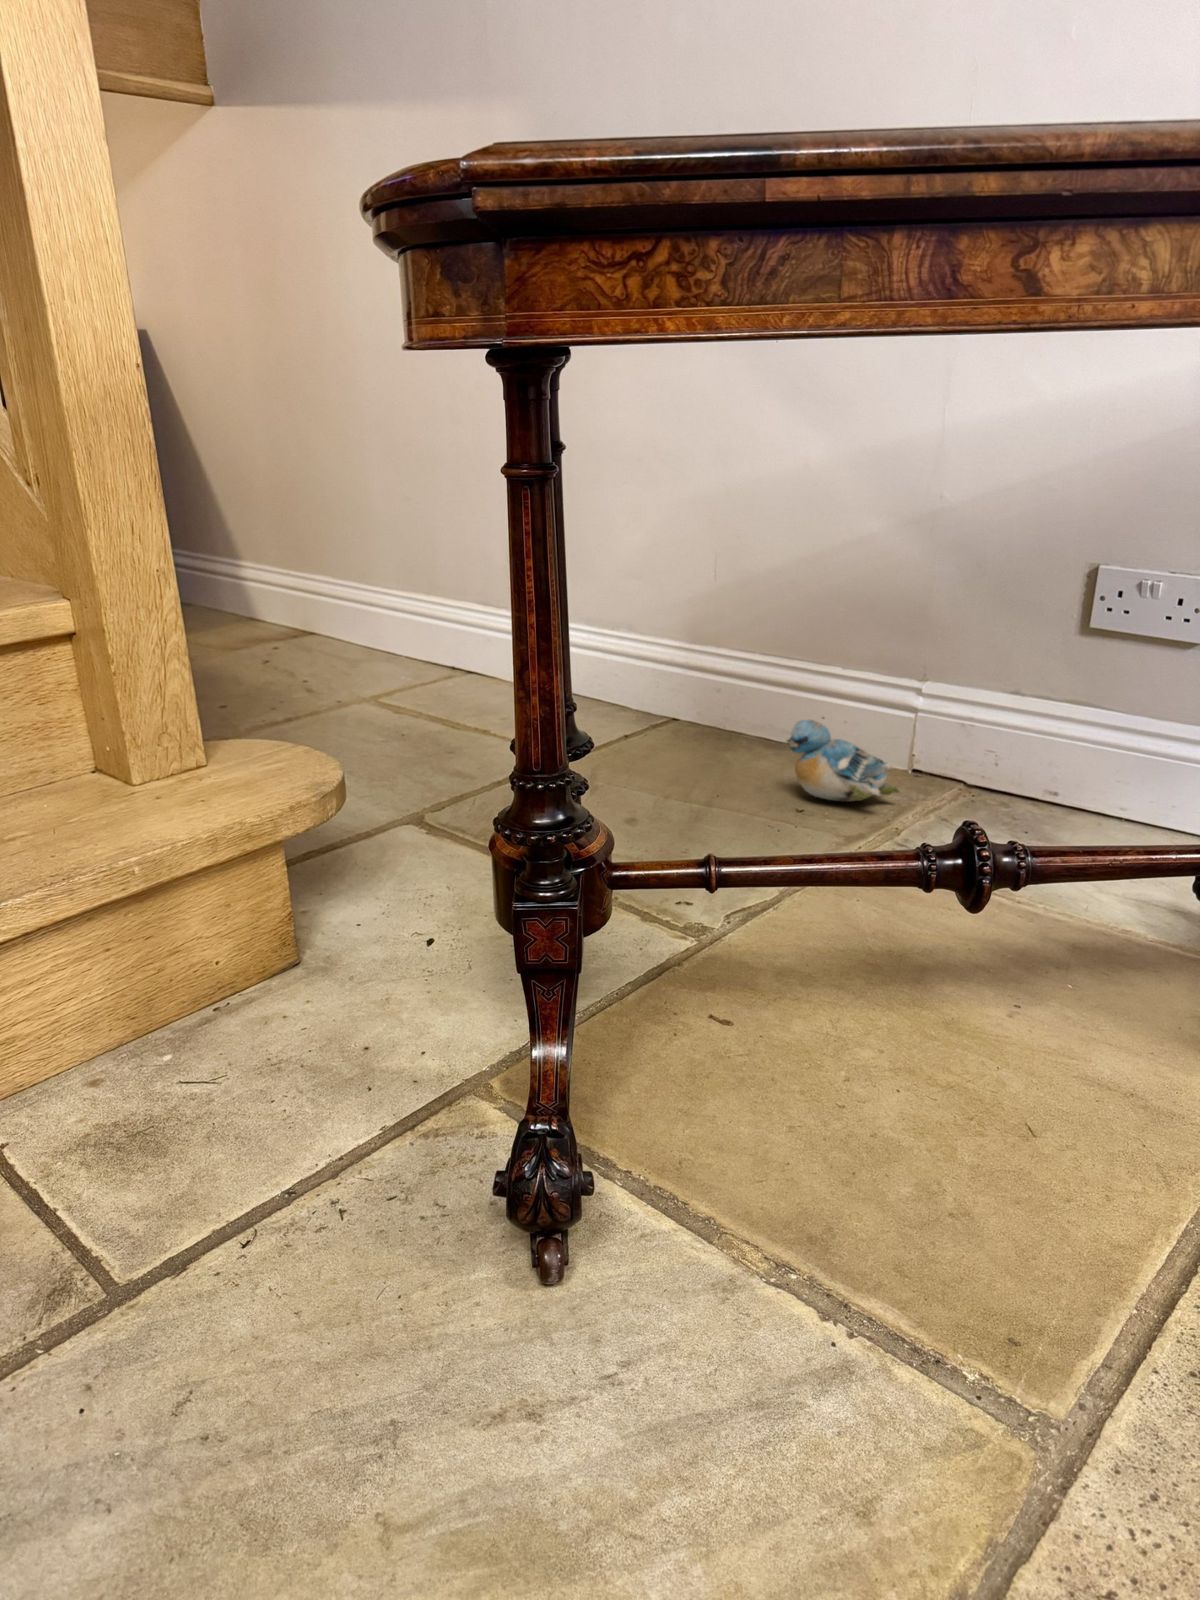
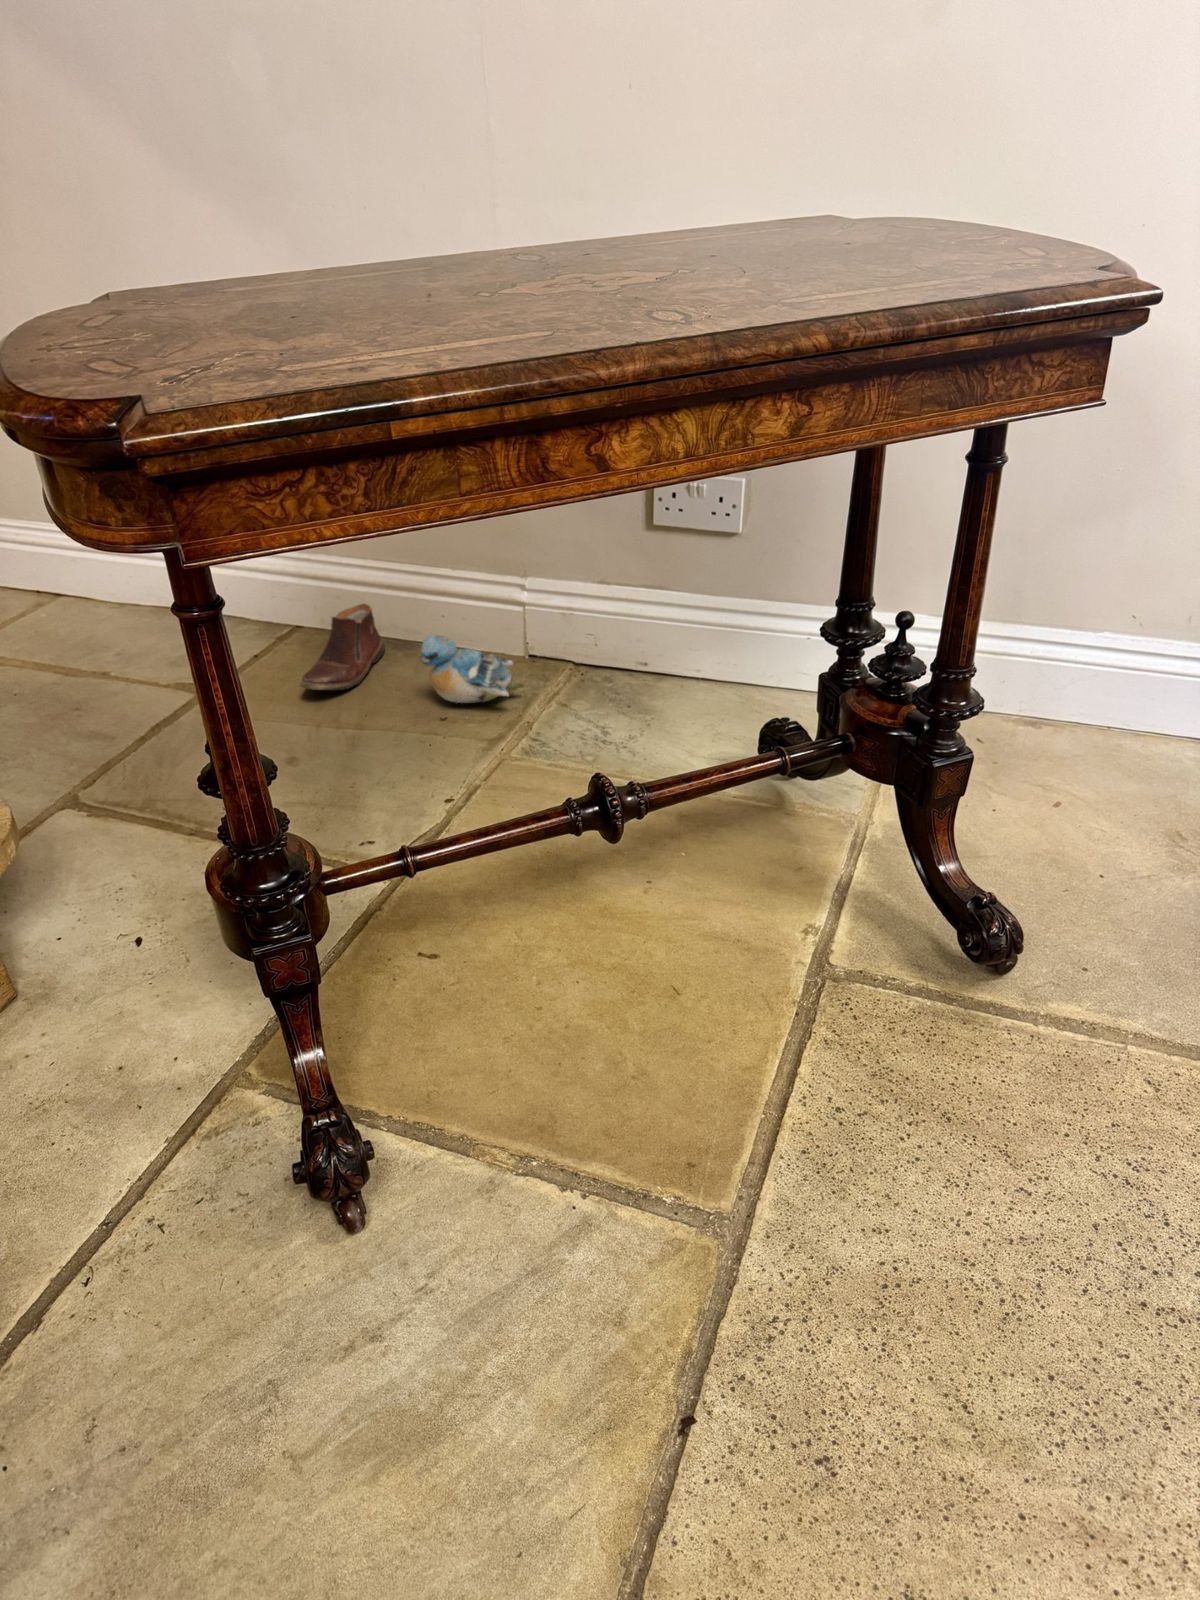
shoe: none [659,693,756,771] -> present [300,604,385,690]

